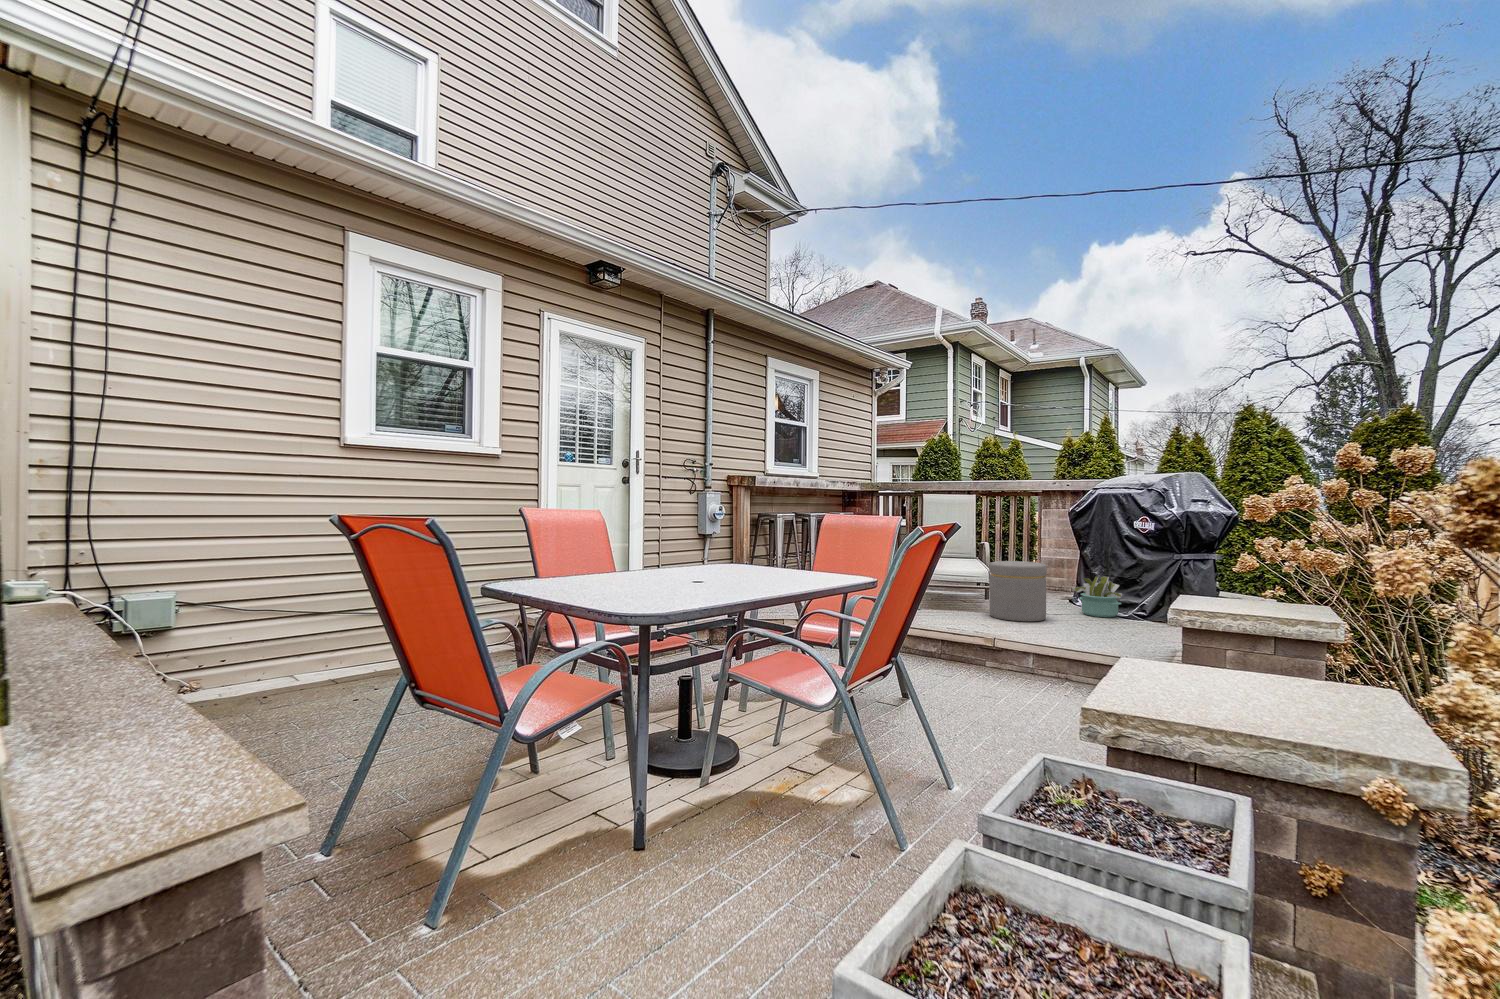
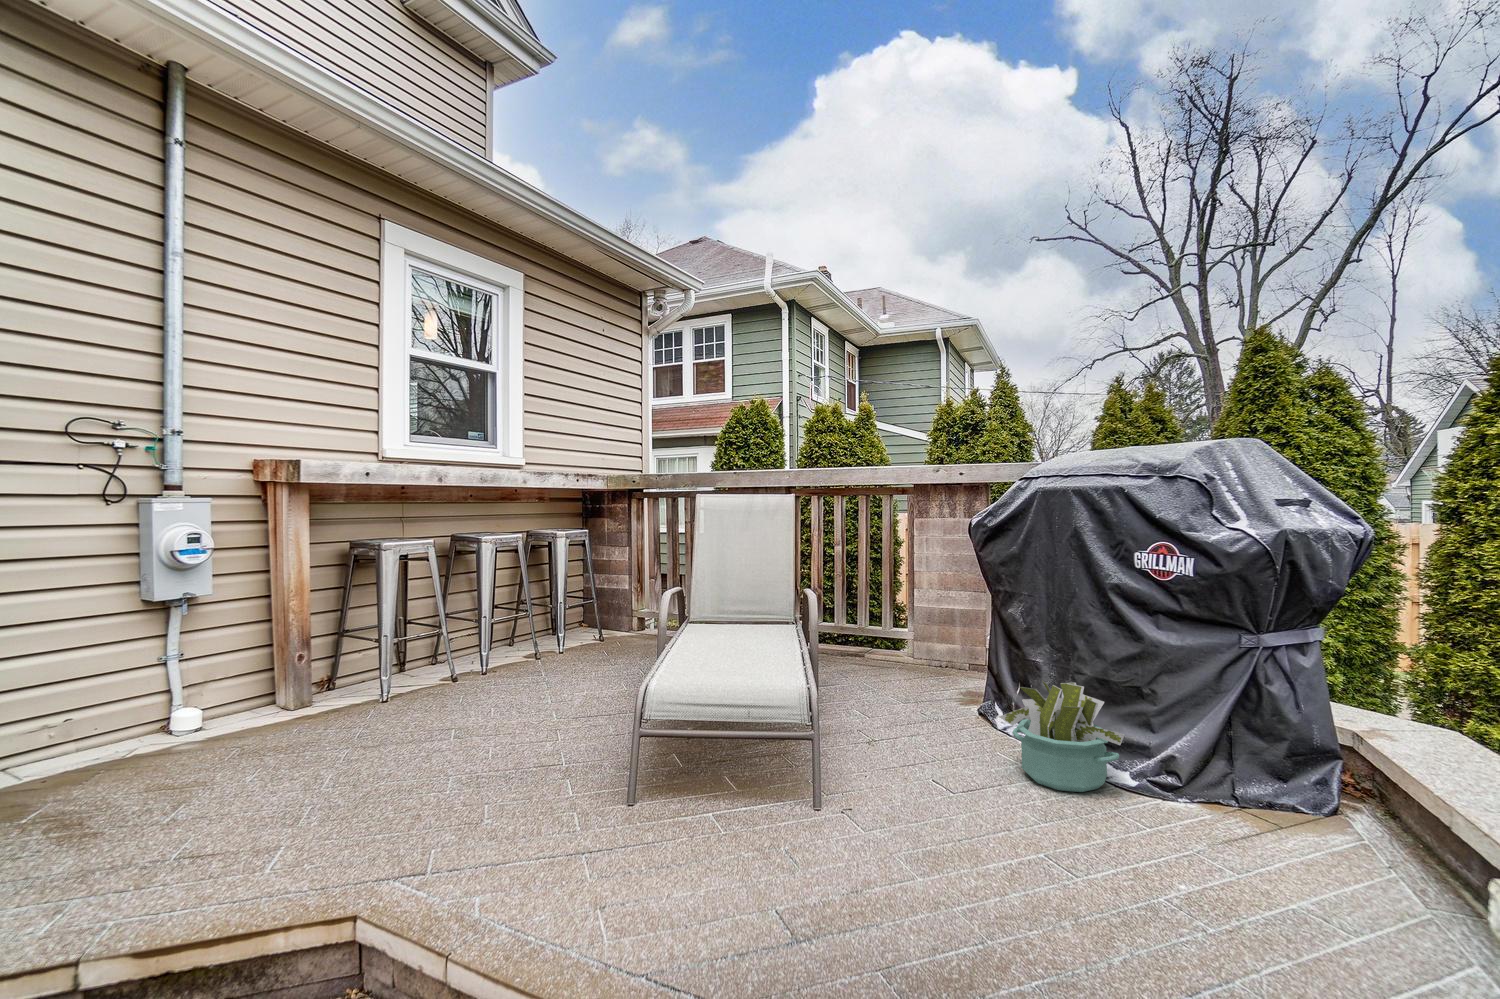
ottoman: present [989,561,1047,622] -> none [801,660,950,856]

